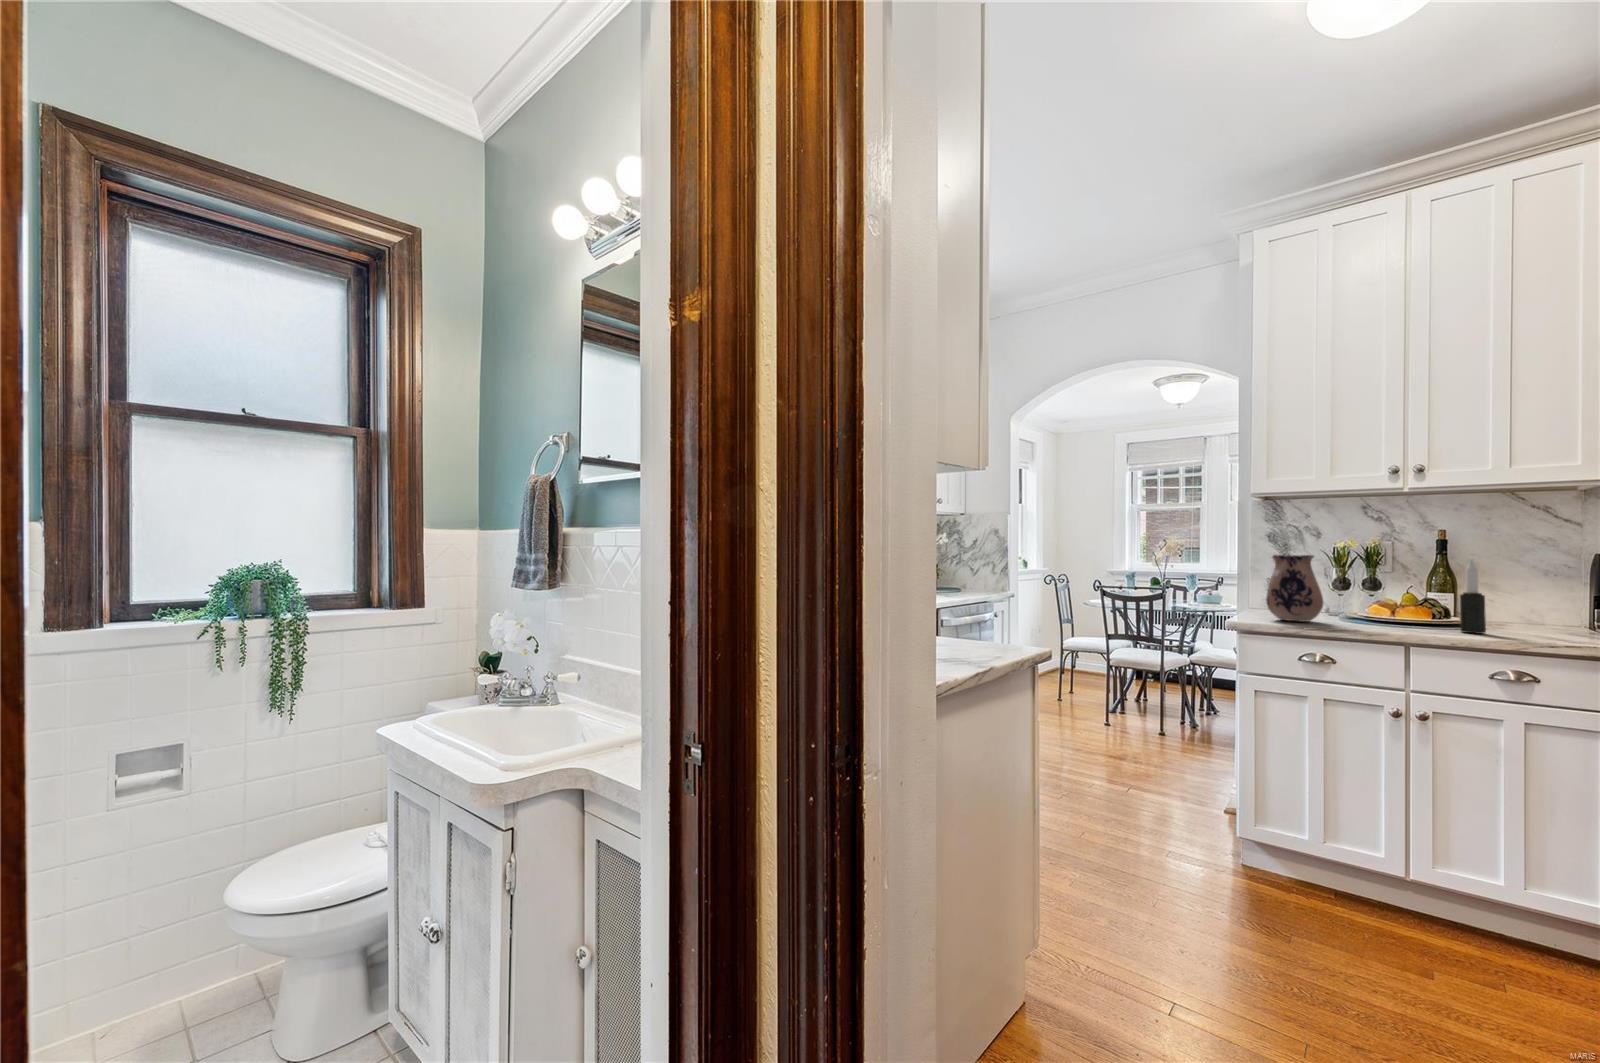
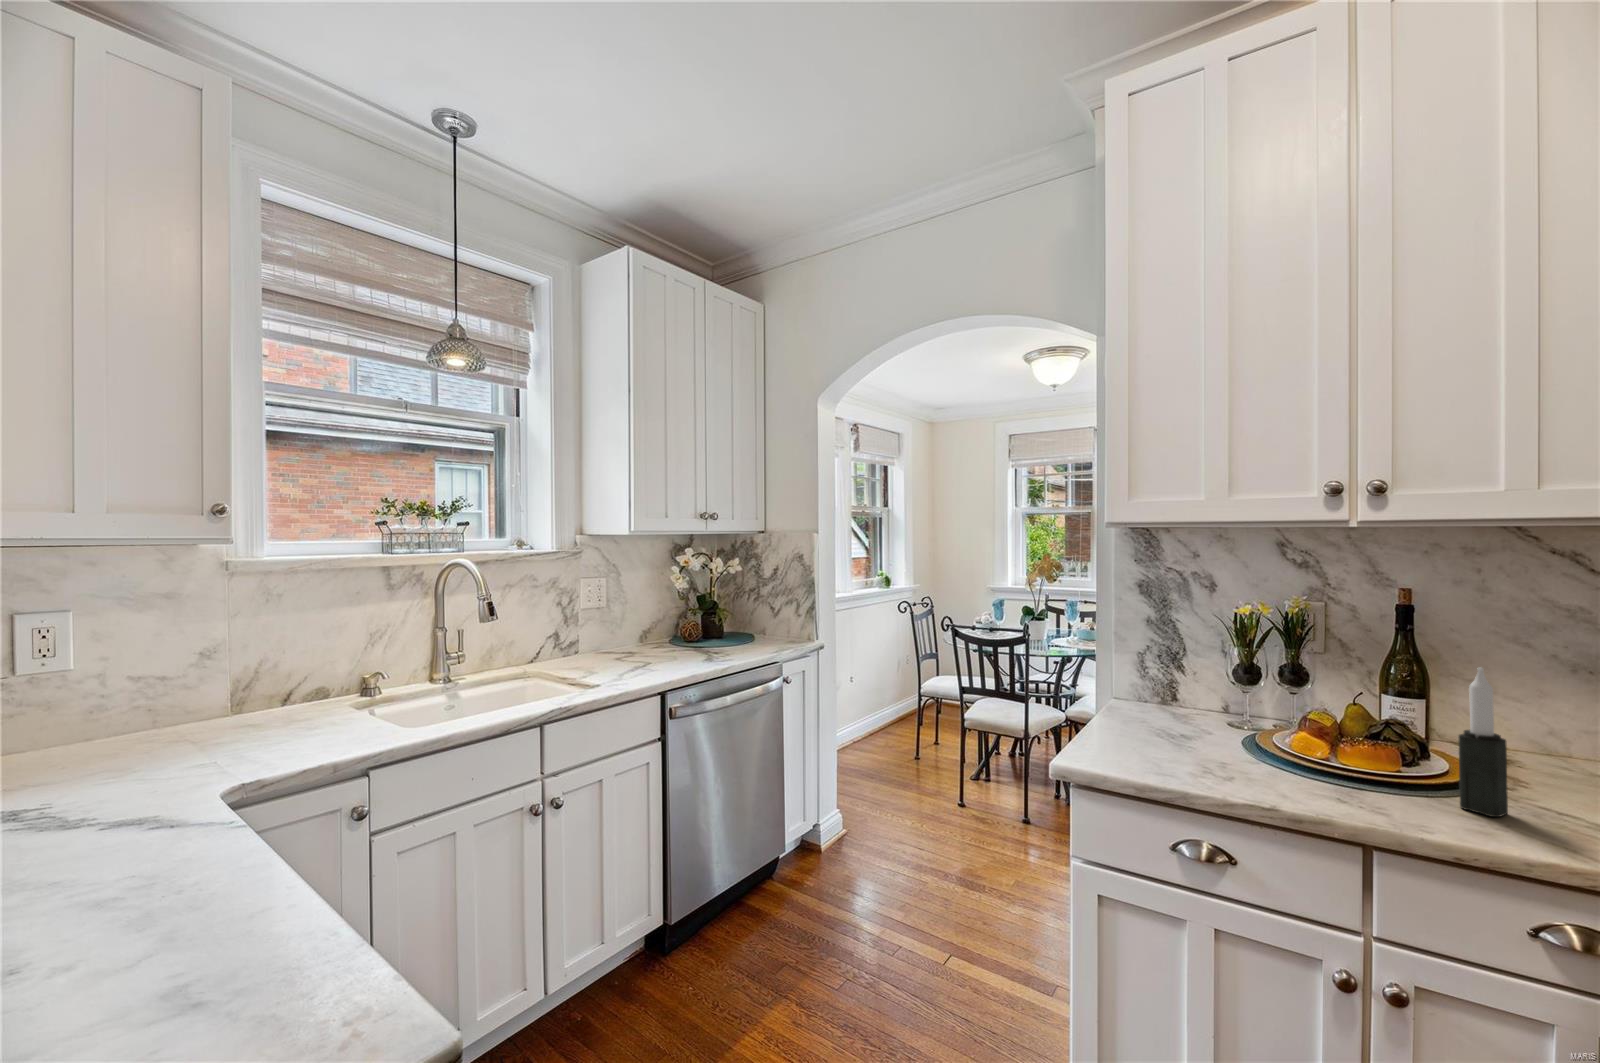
ceramic pitcher: present [1266,555,1324,622] -> none [1121,639,1215,766]

